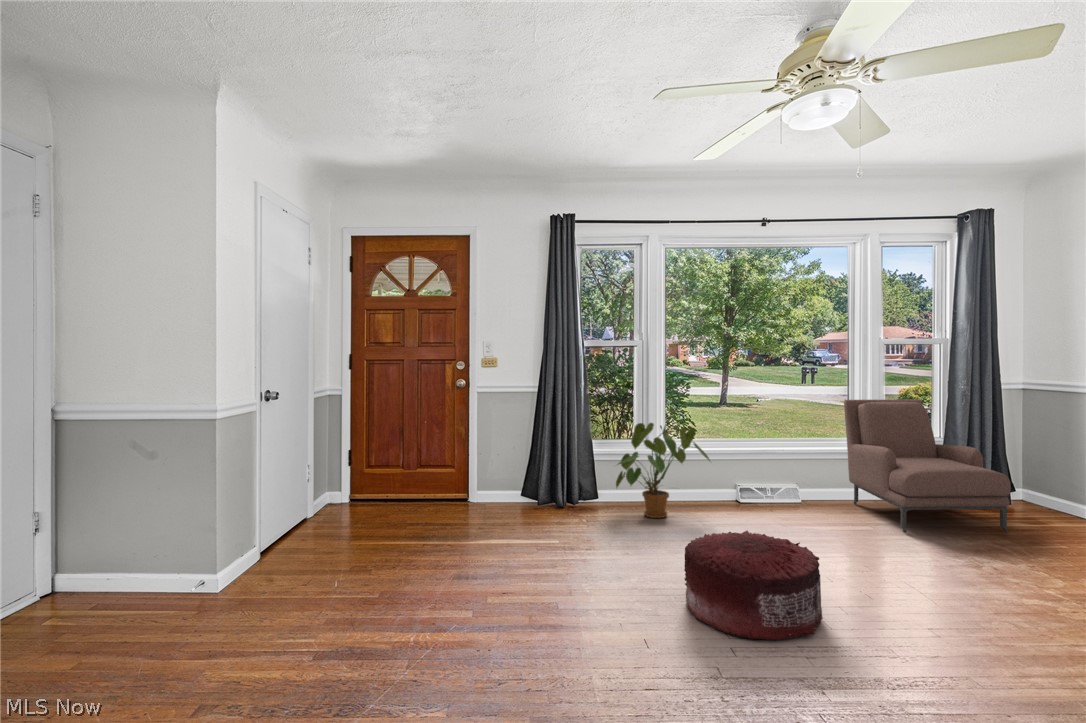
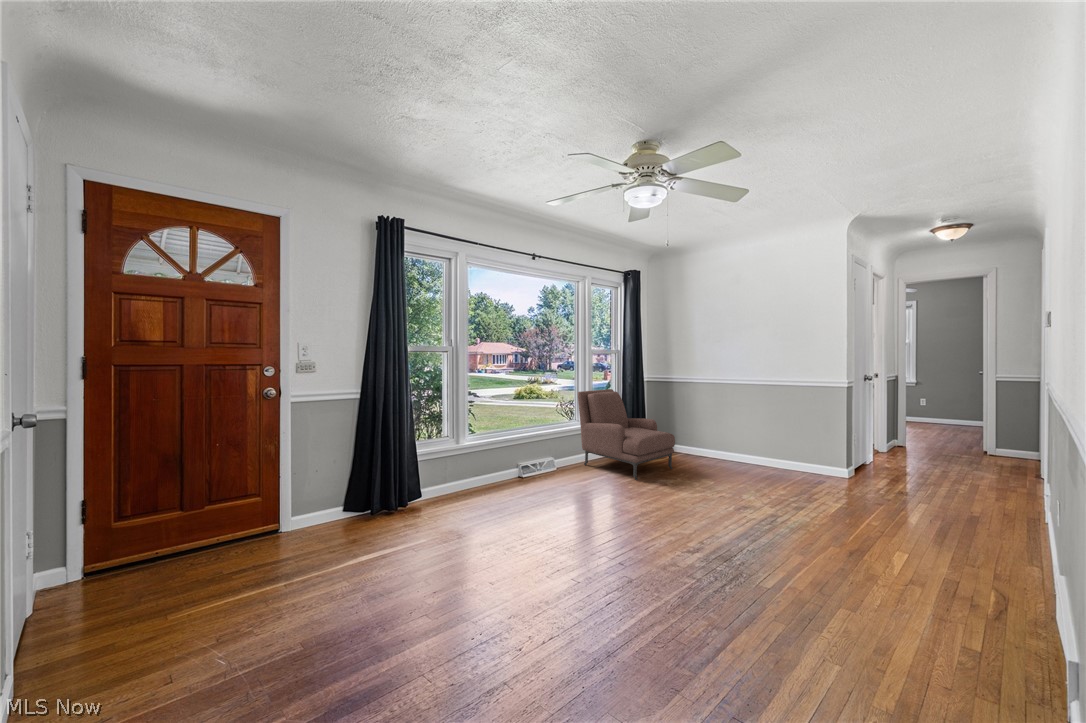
house plant: present [616,423,710,518] -> none [448,420,526,506]
pouf: present [684,531,823,640] -> none [606,501,707,584]

